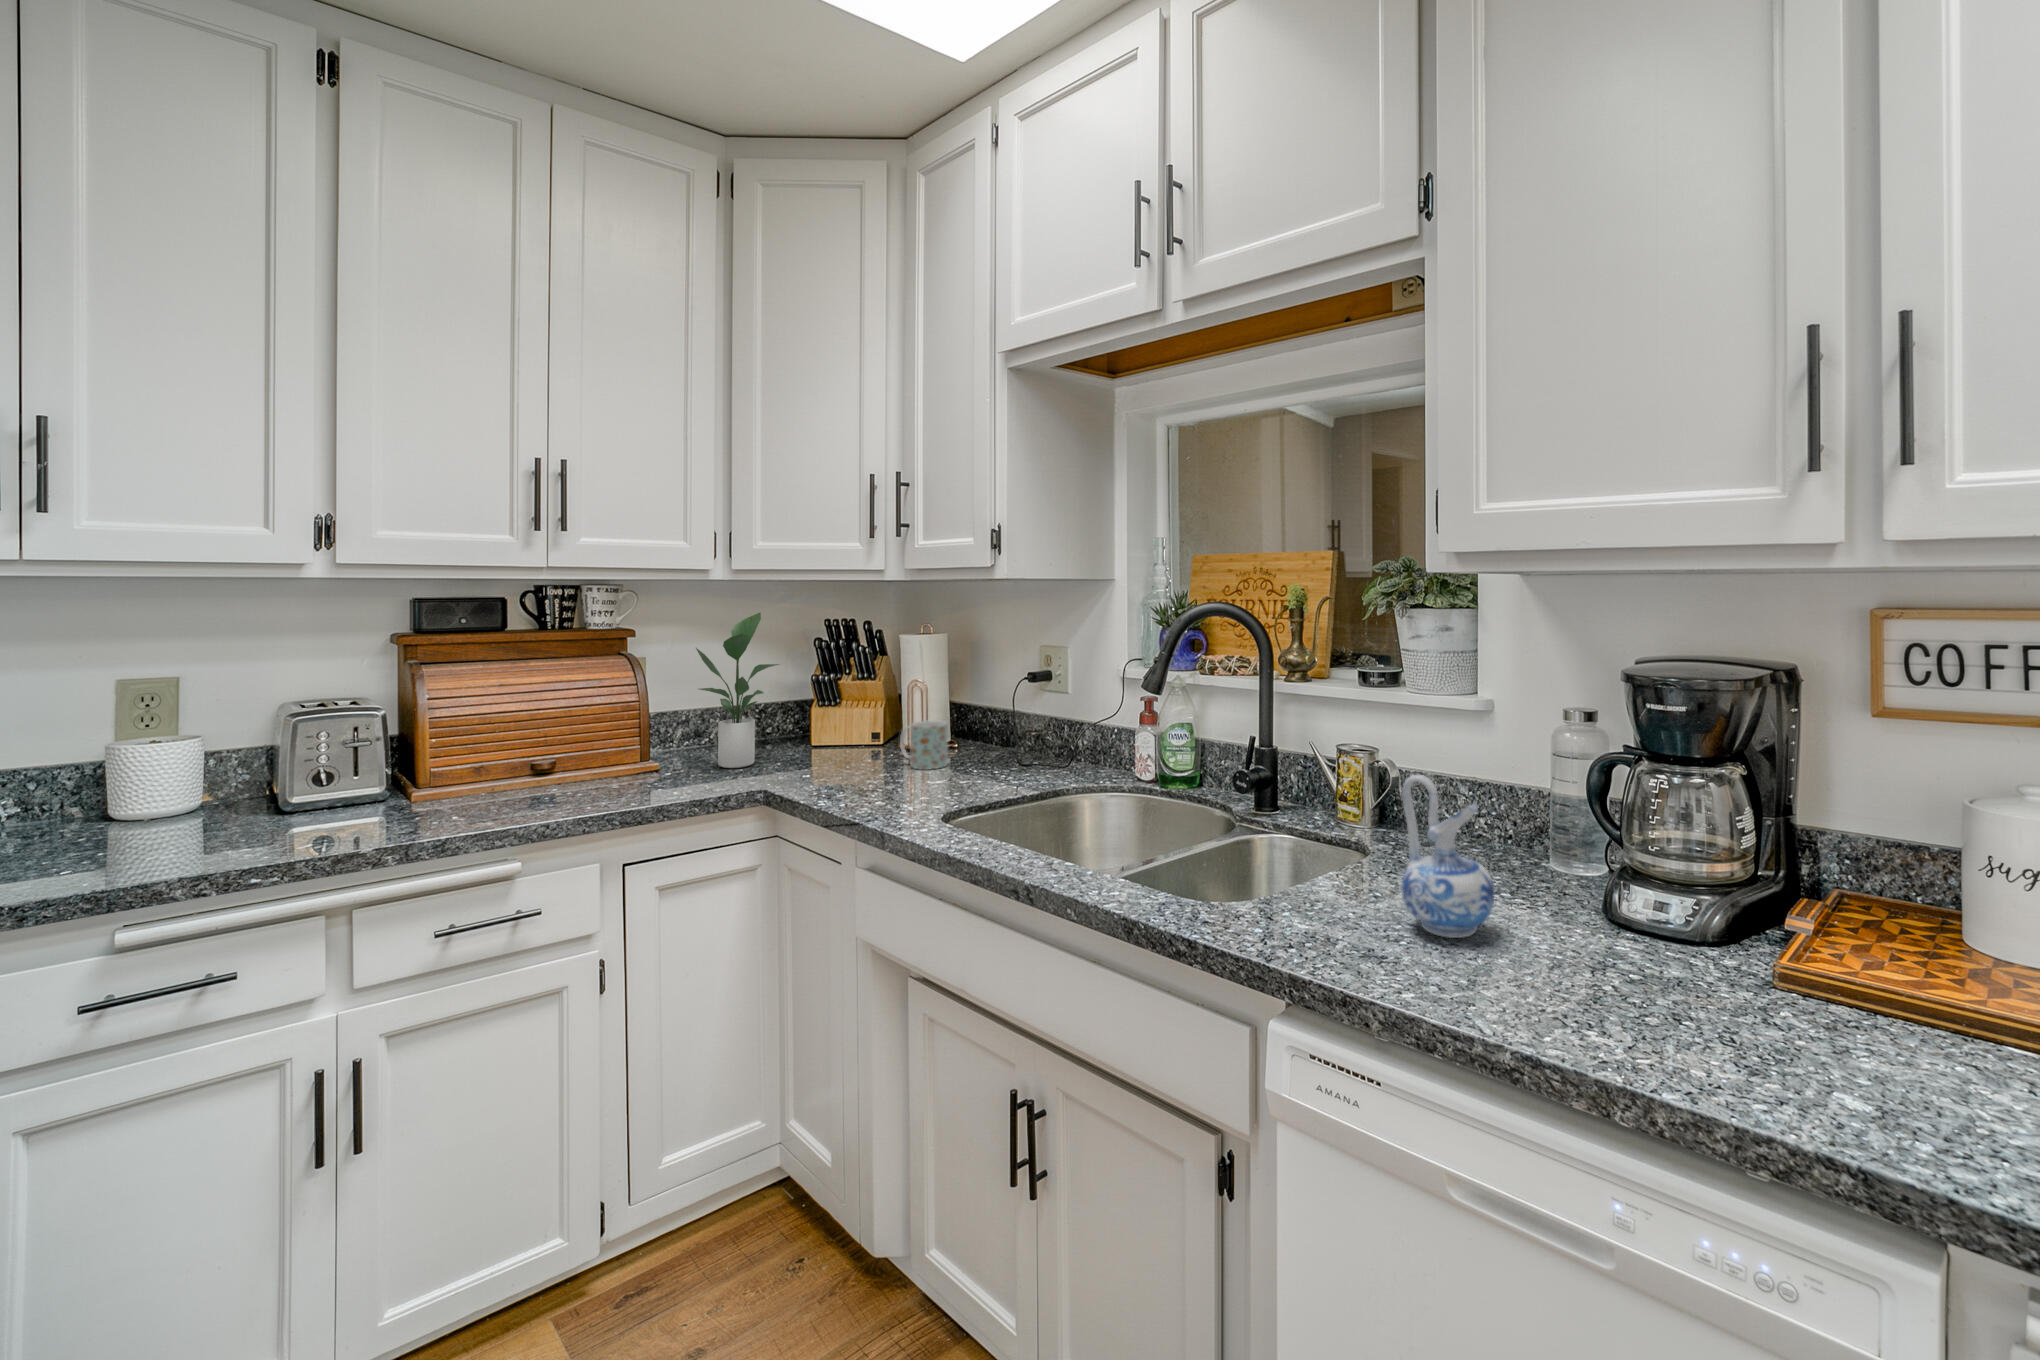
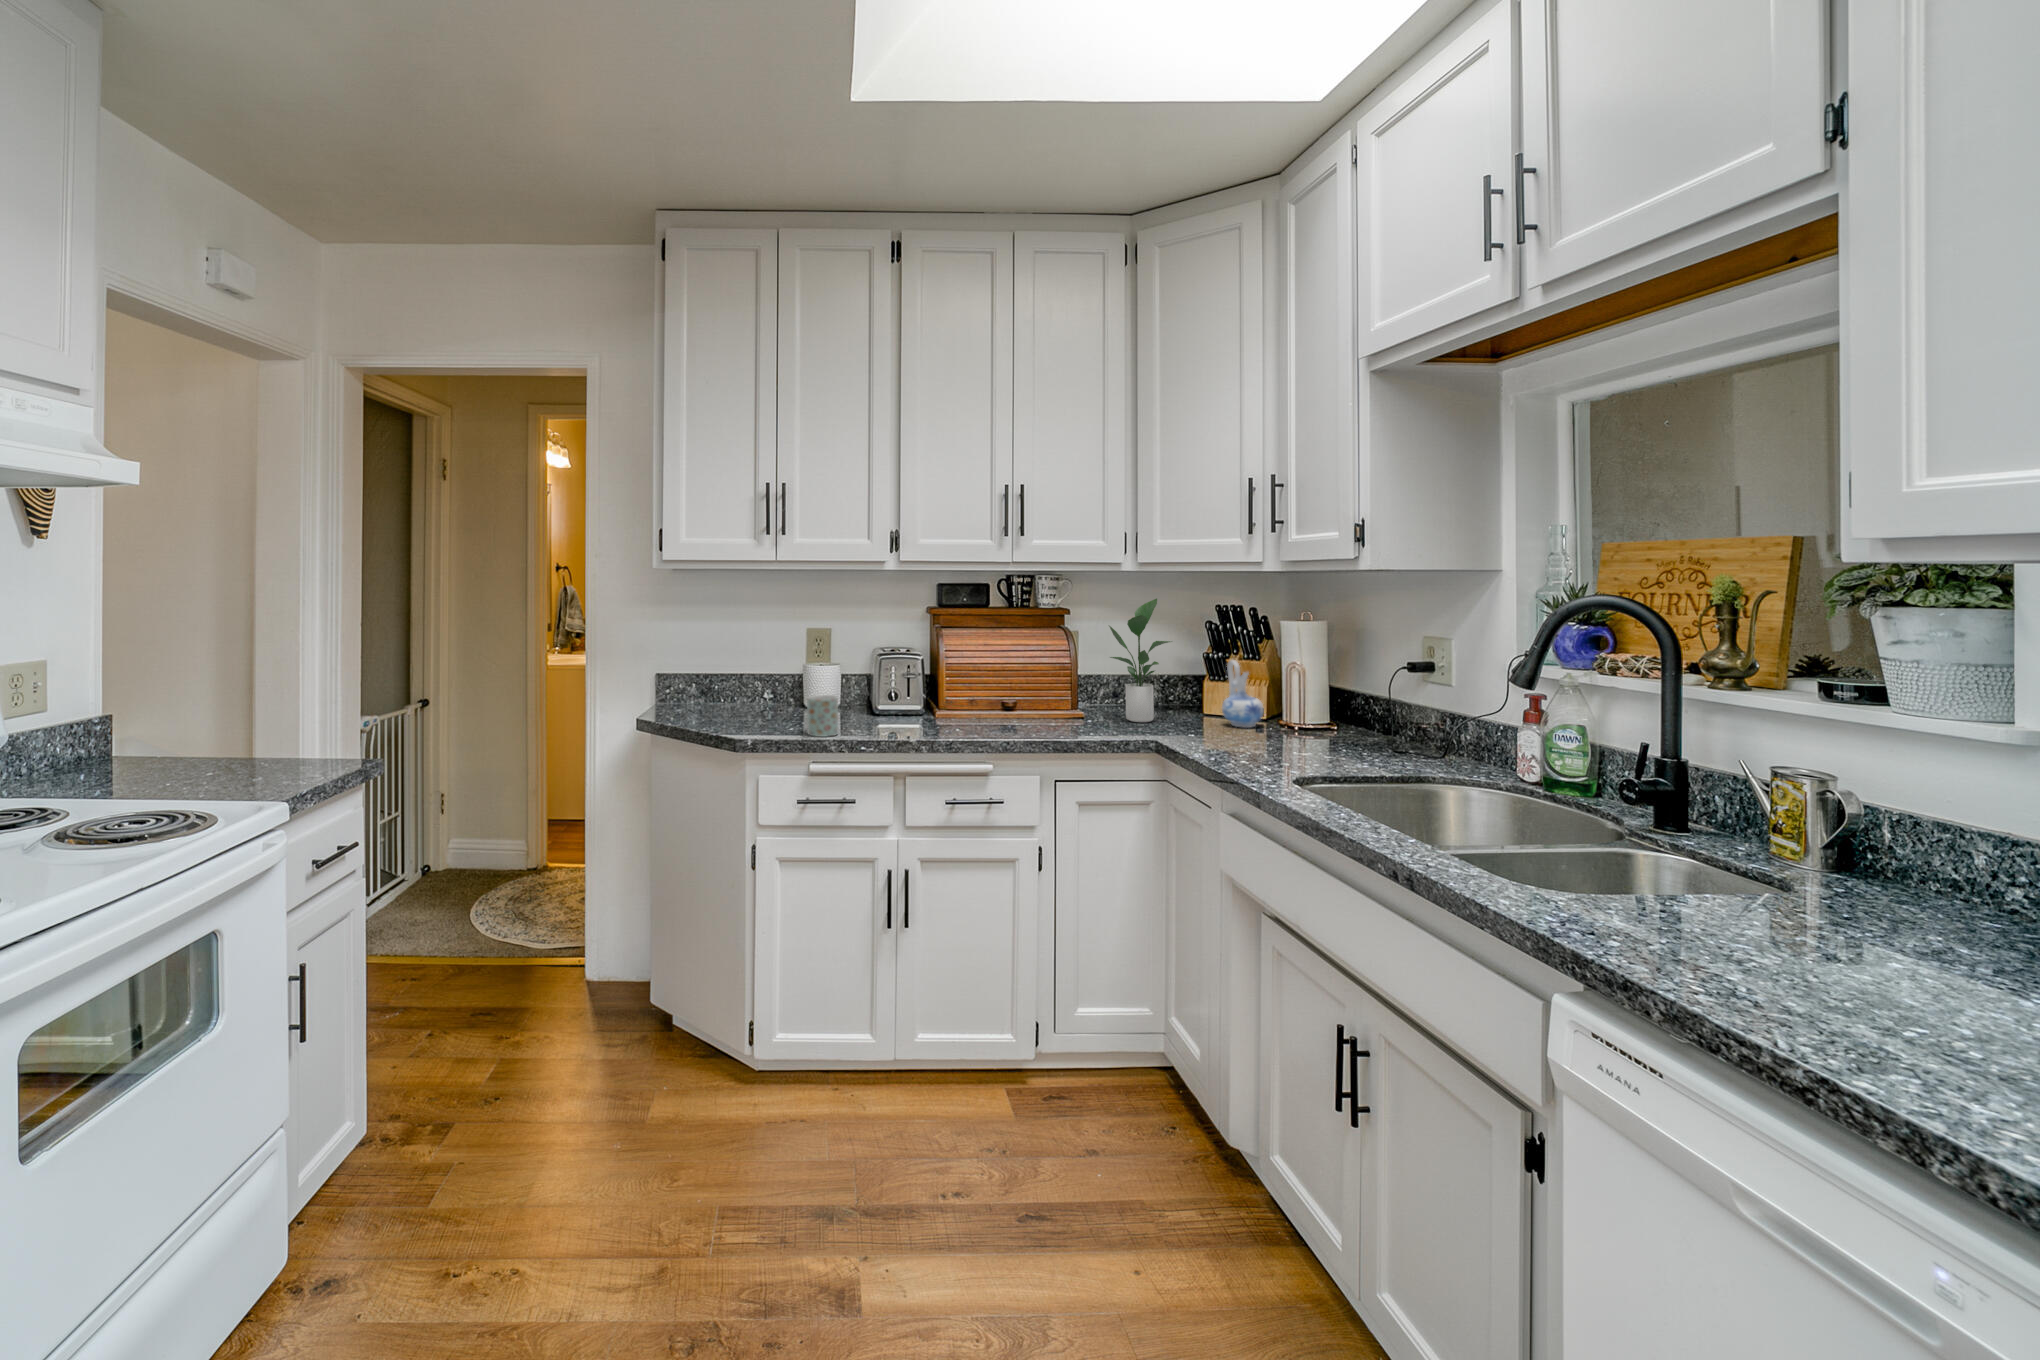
mug: present [900,720,948,770] -> present [807,695,838,737]
ceramic pitcher: present [1401,775,1494,938] -> present [1222,660,1264,728]

